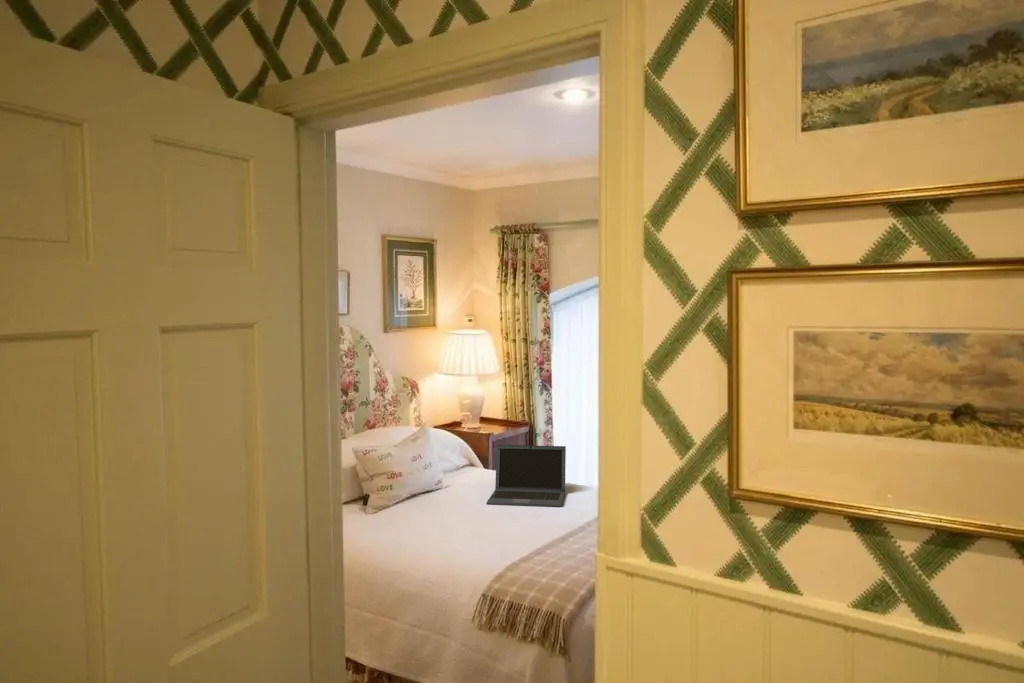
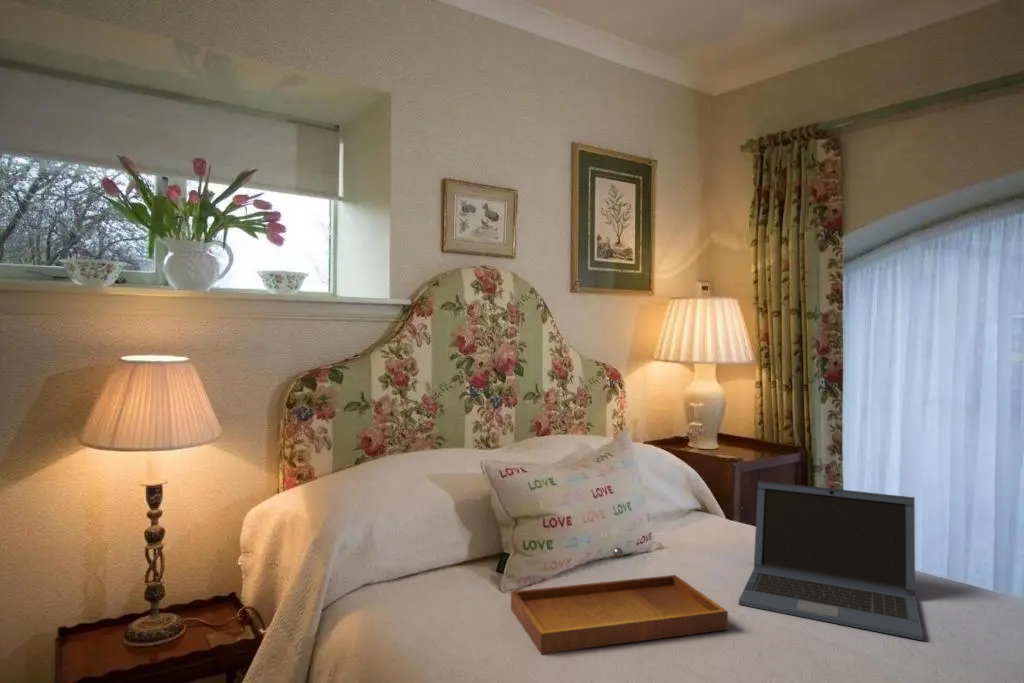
tray: none [378,483,481,531] -> present [511,548,728,654]

